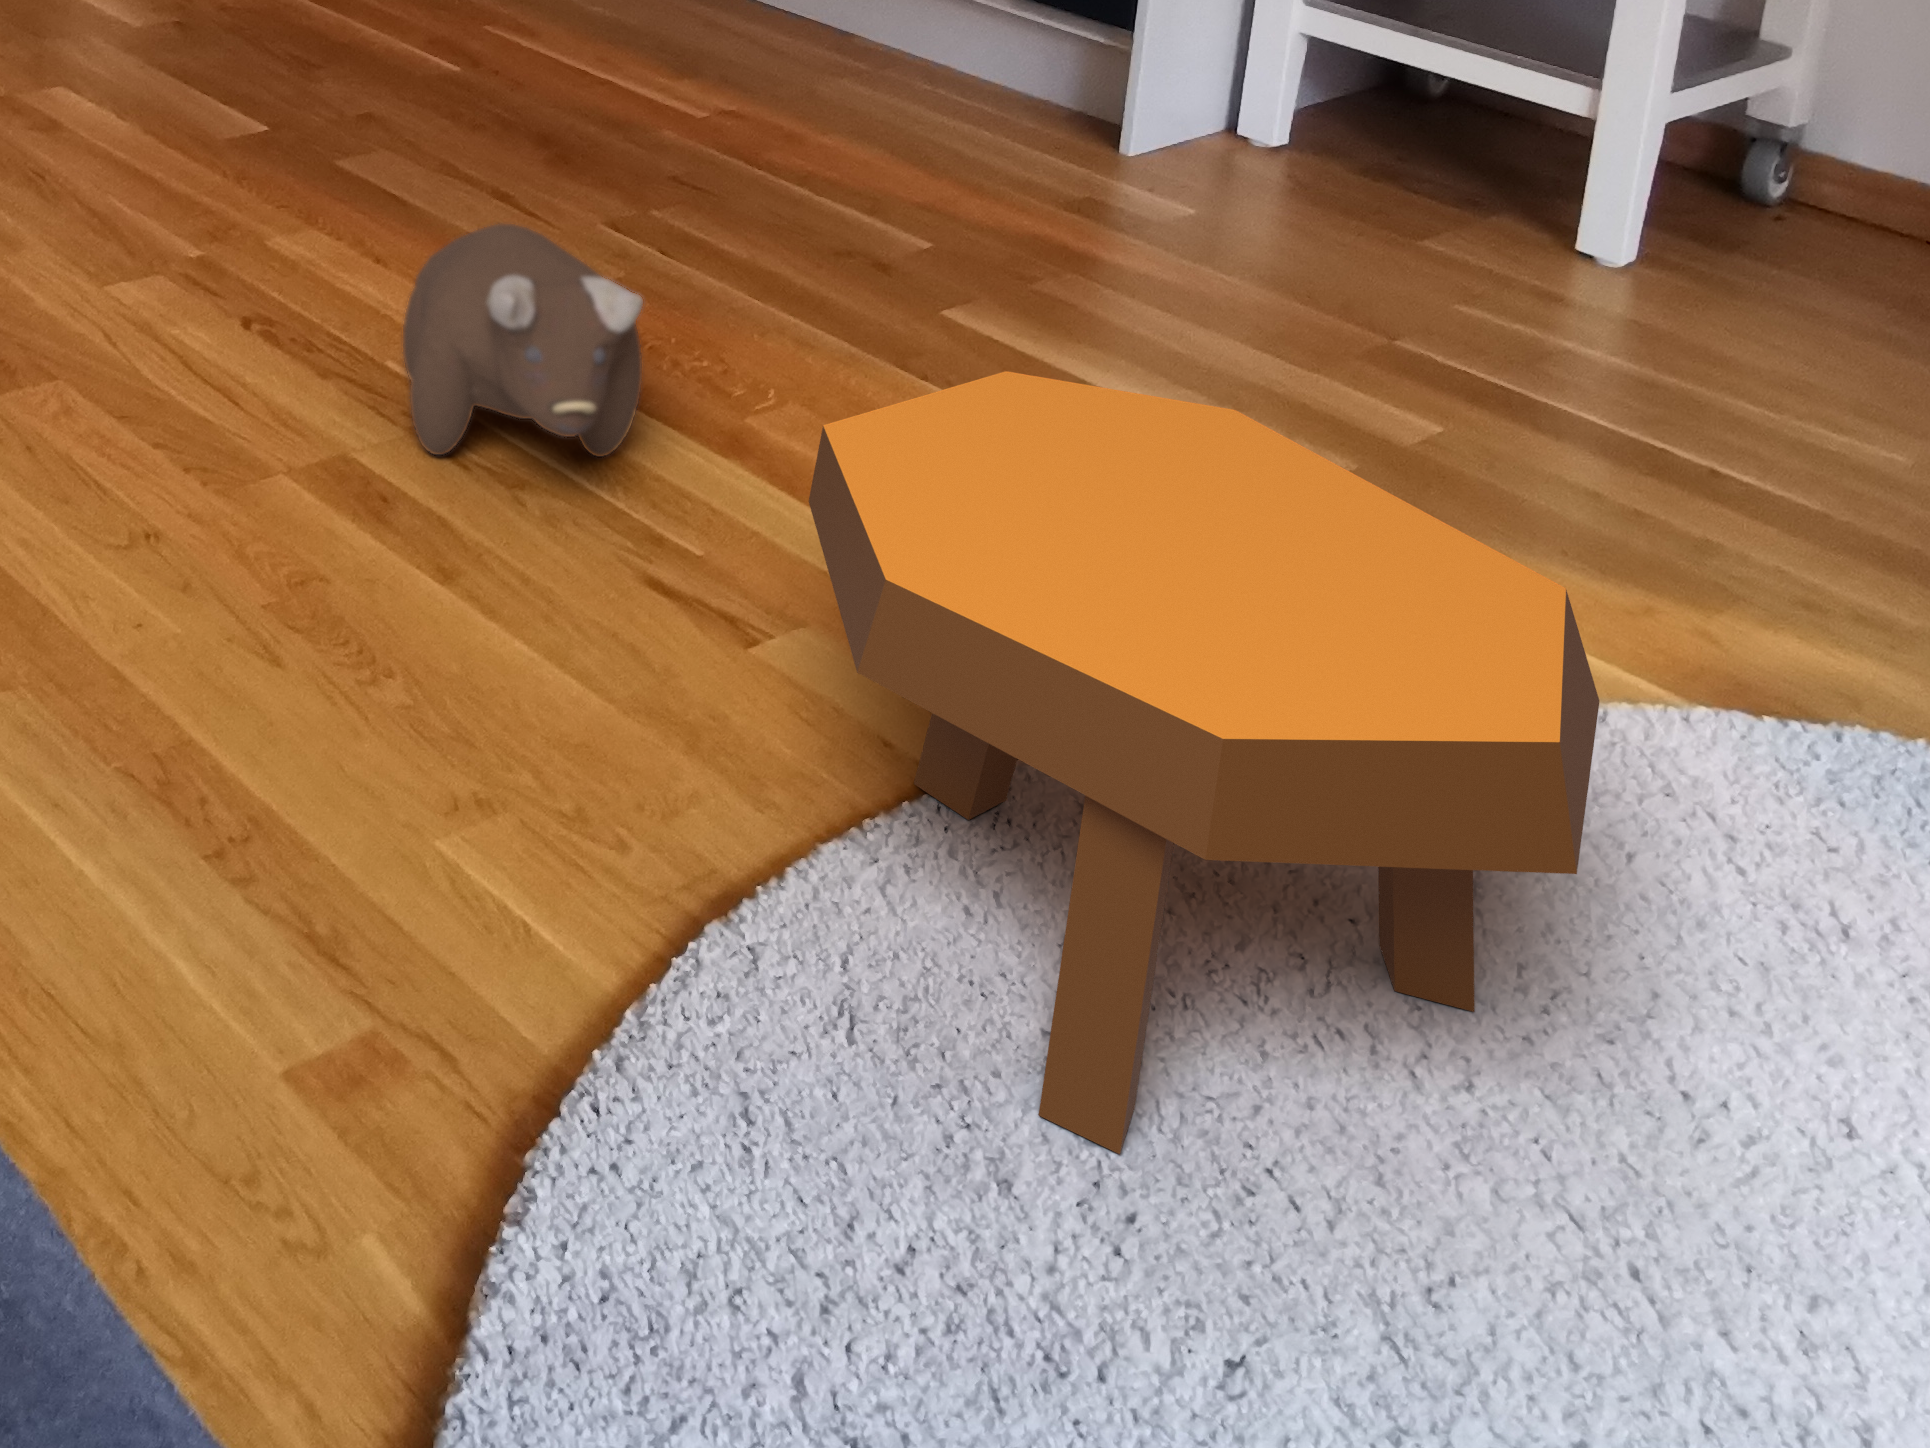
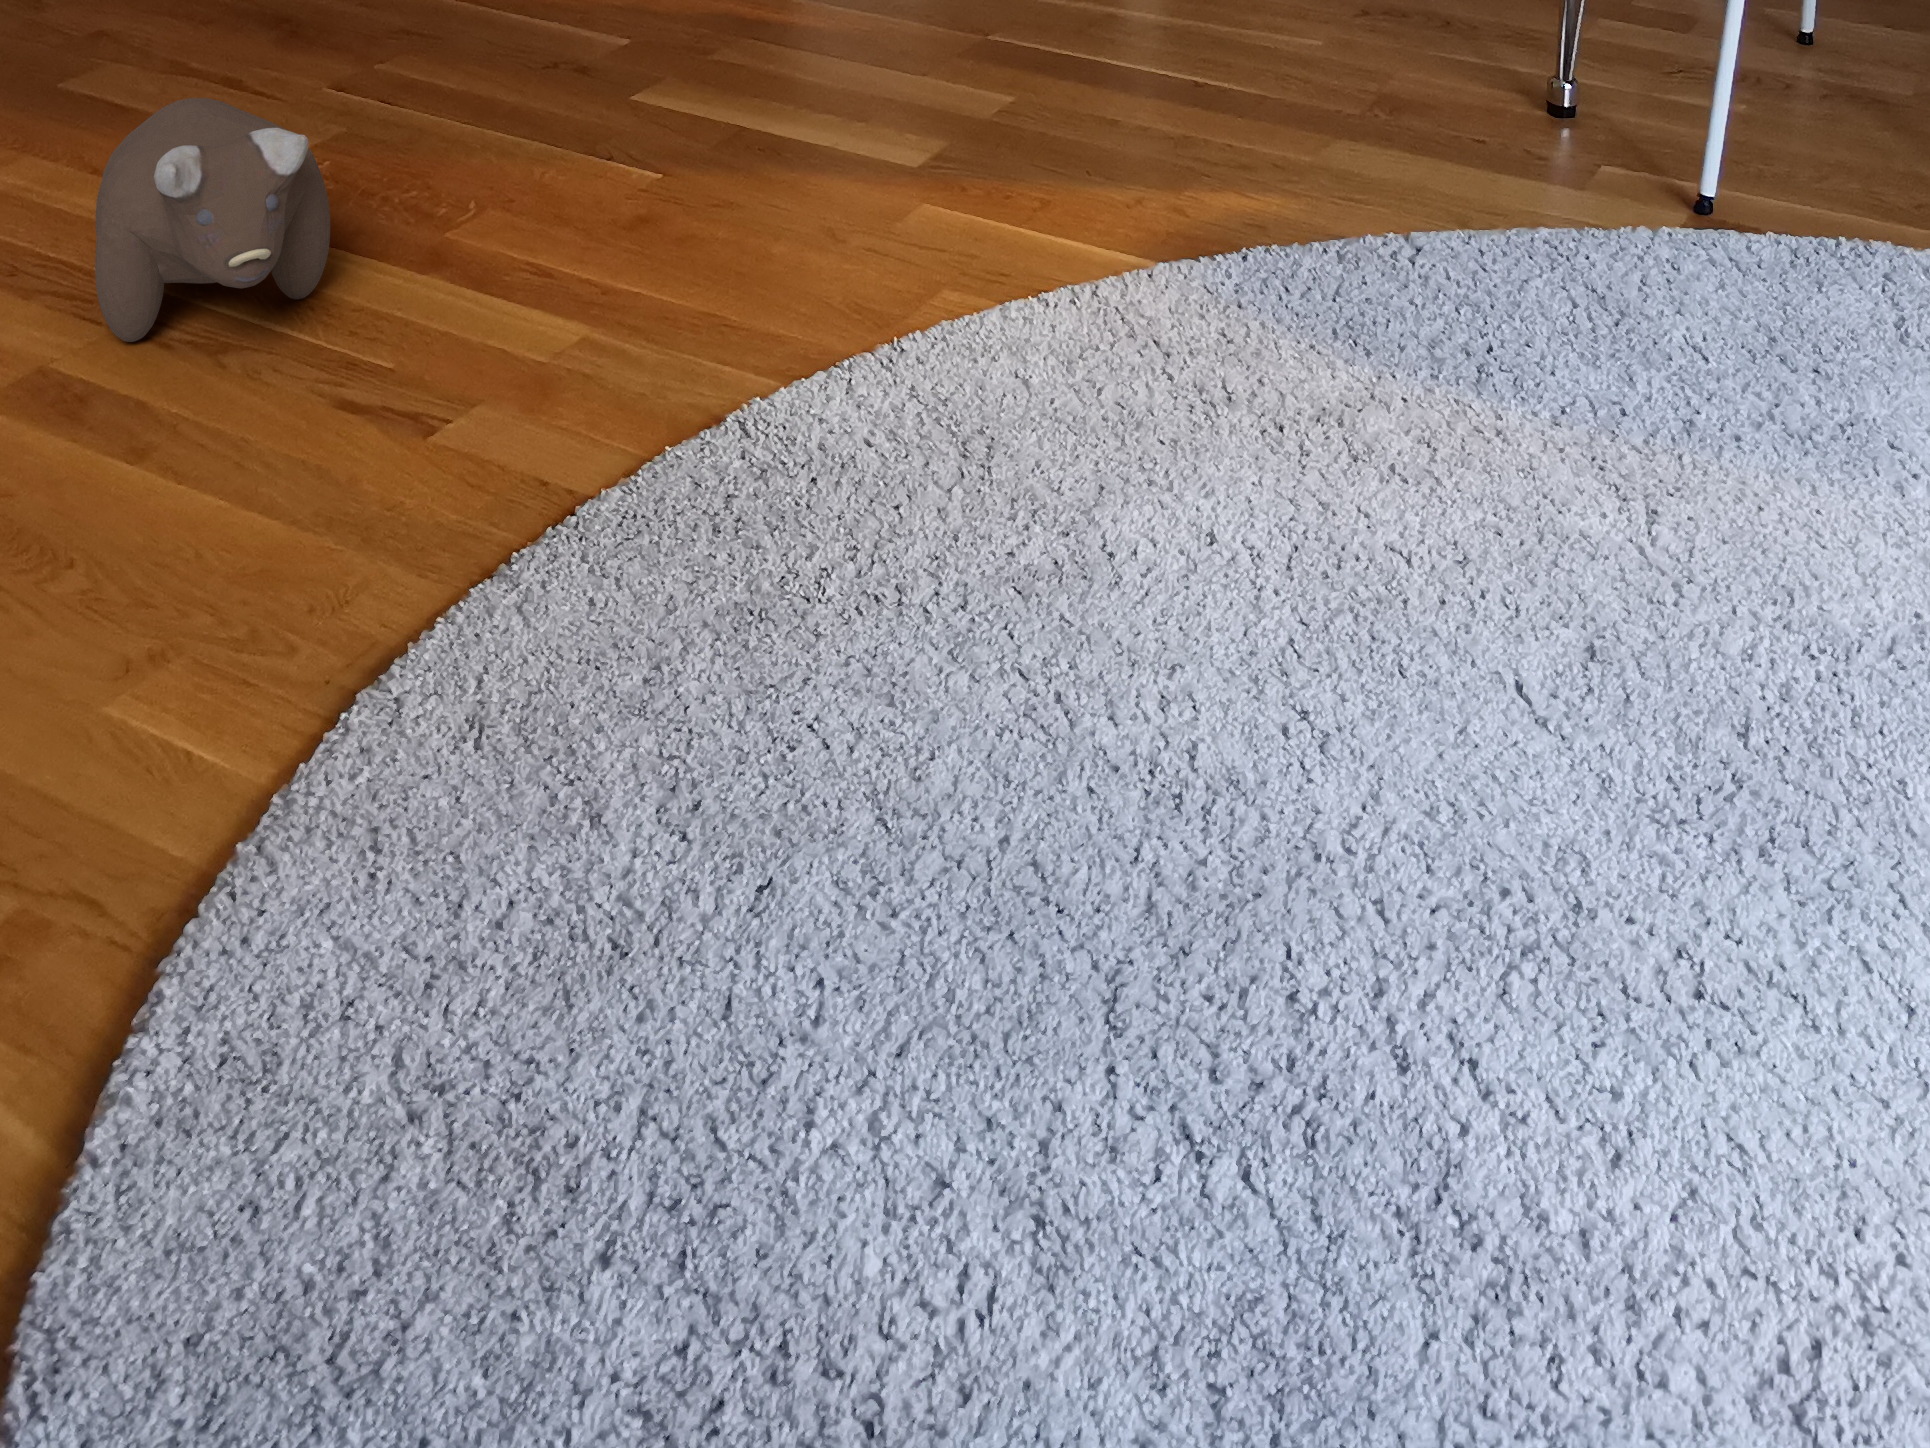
footstool: present [809,371,1599,1154] -> none [431,106,1039,756]

